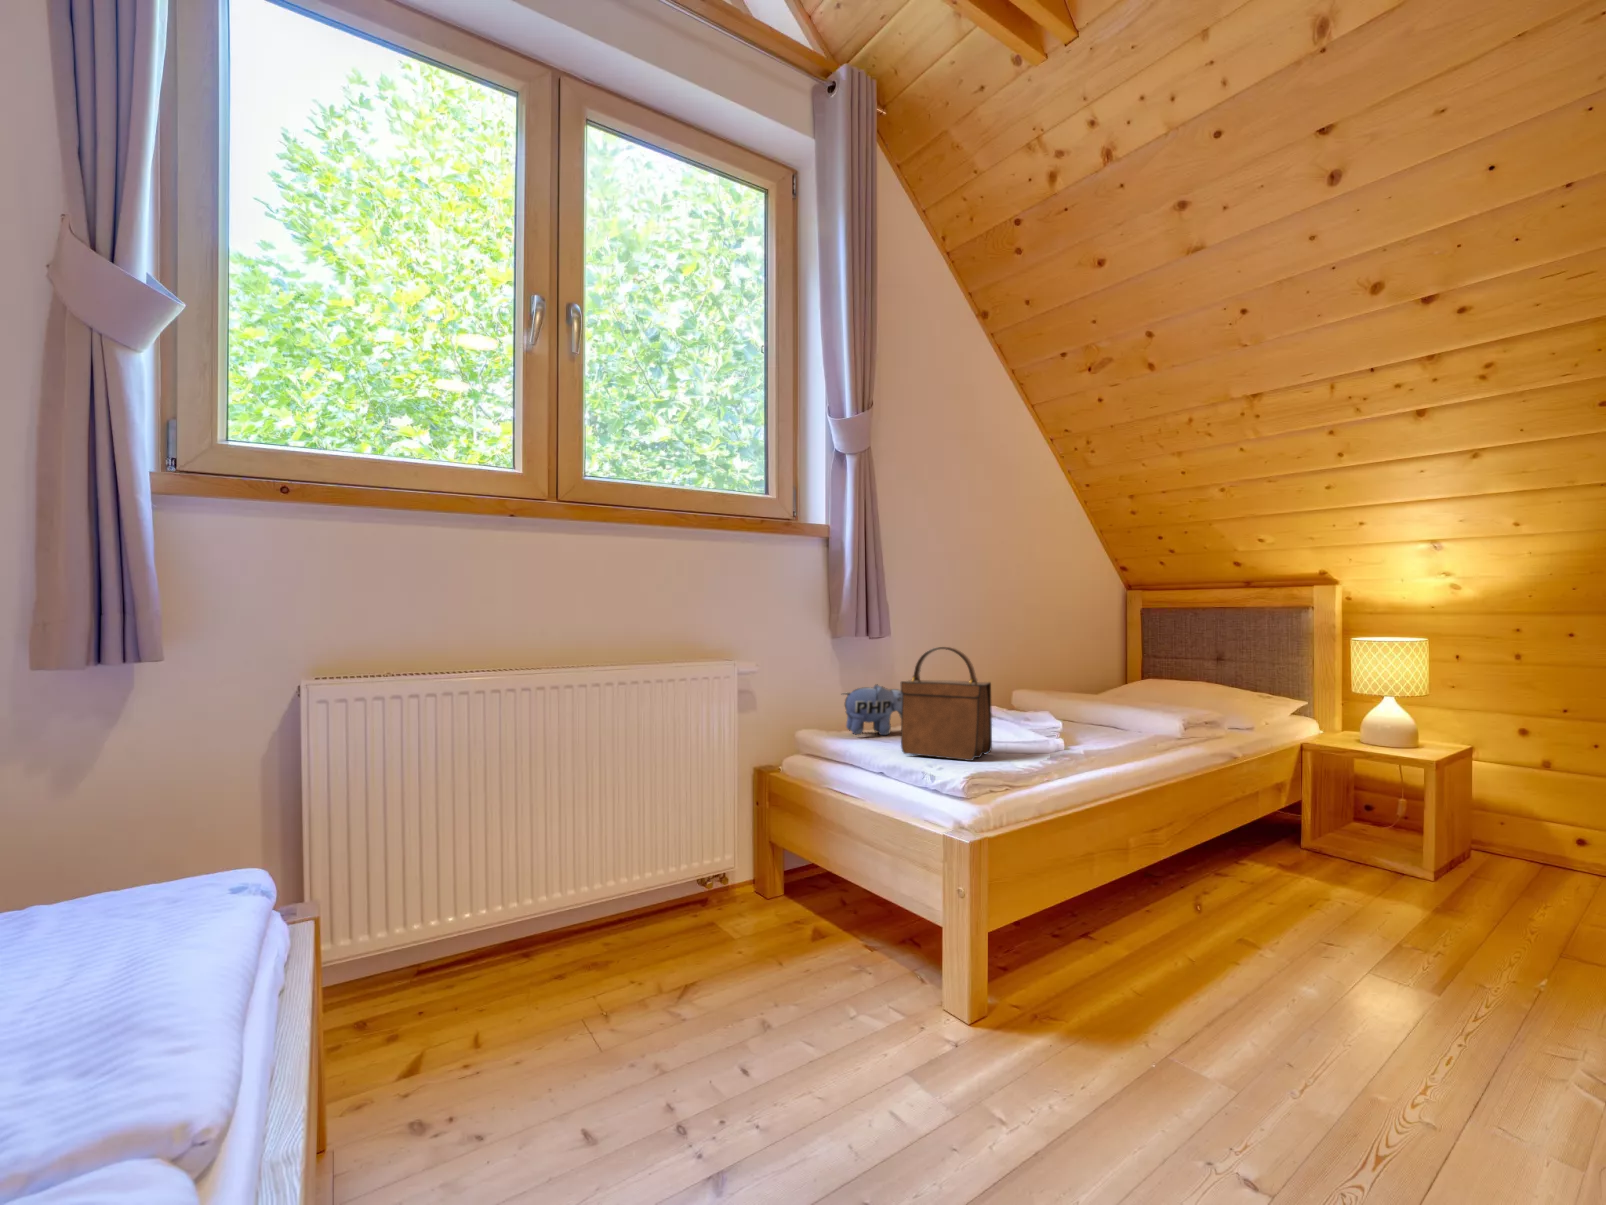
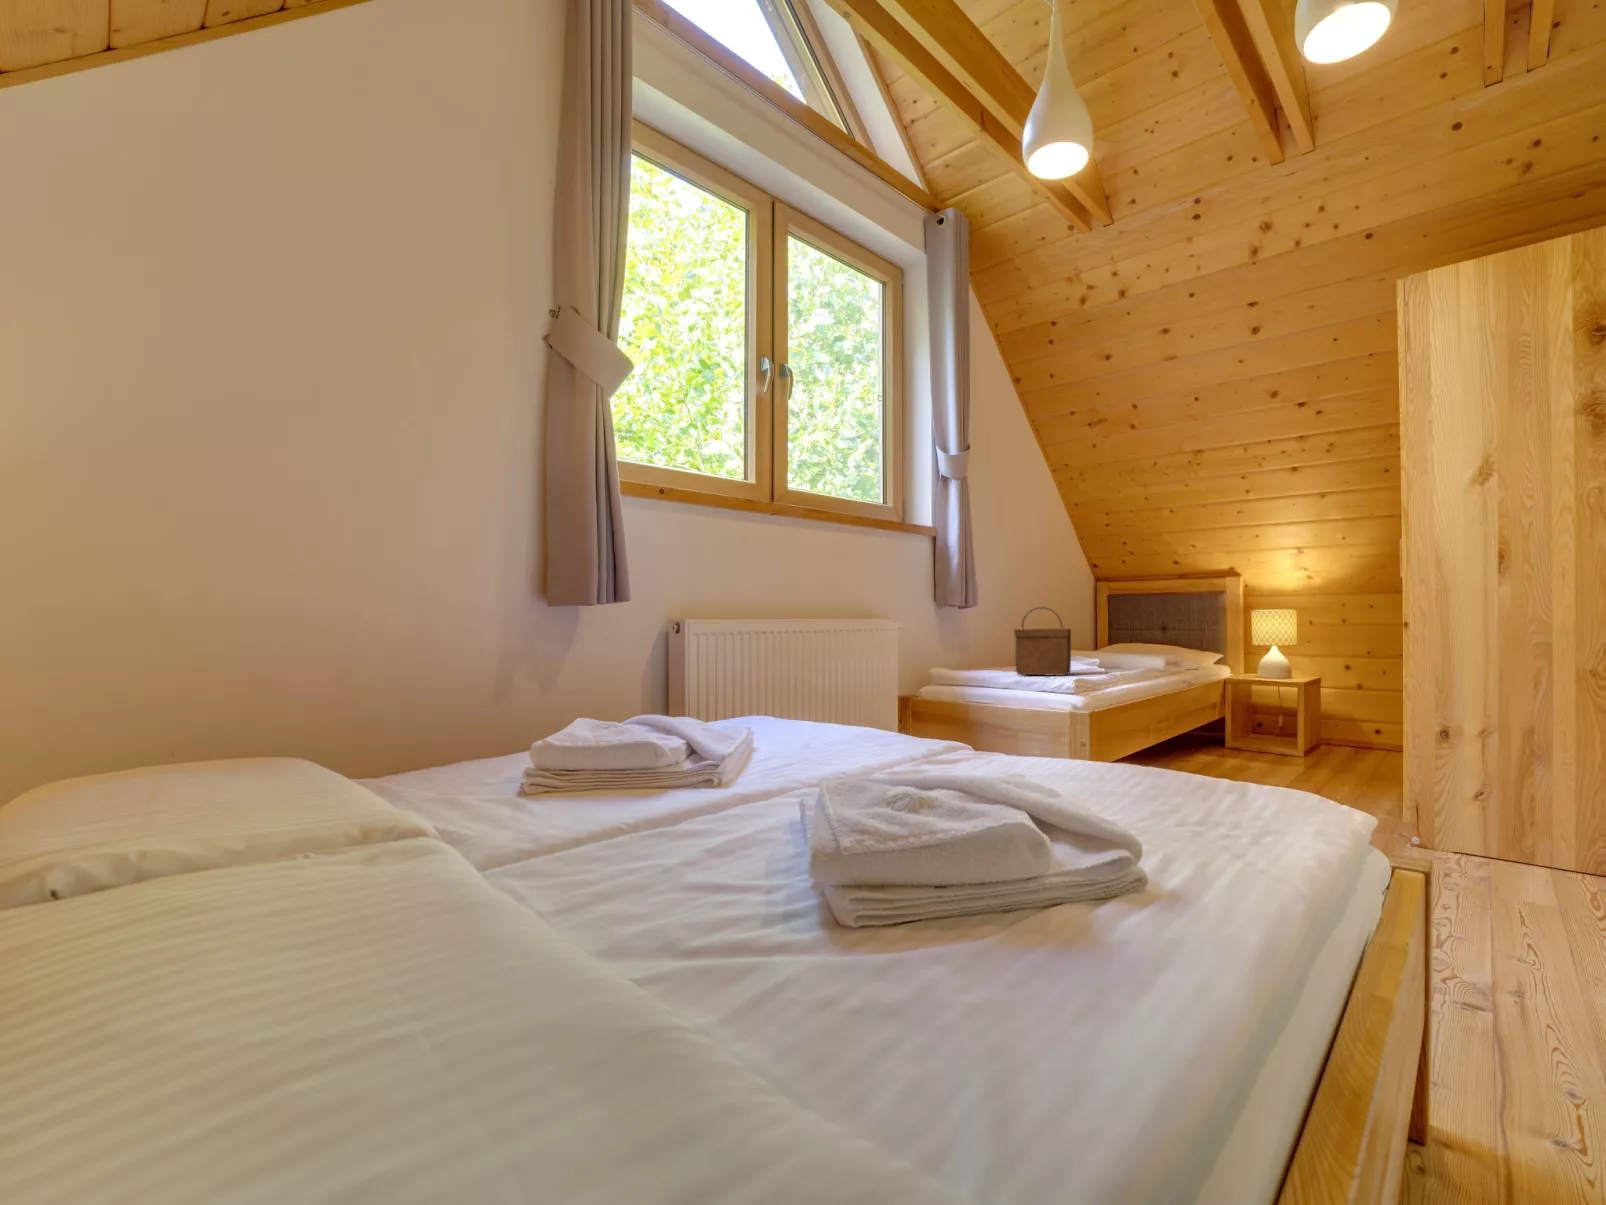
plush toy: present [843,685,902,735] -> none [953,638,994,671]

